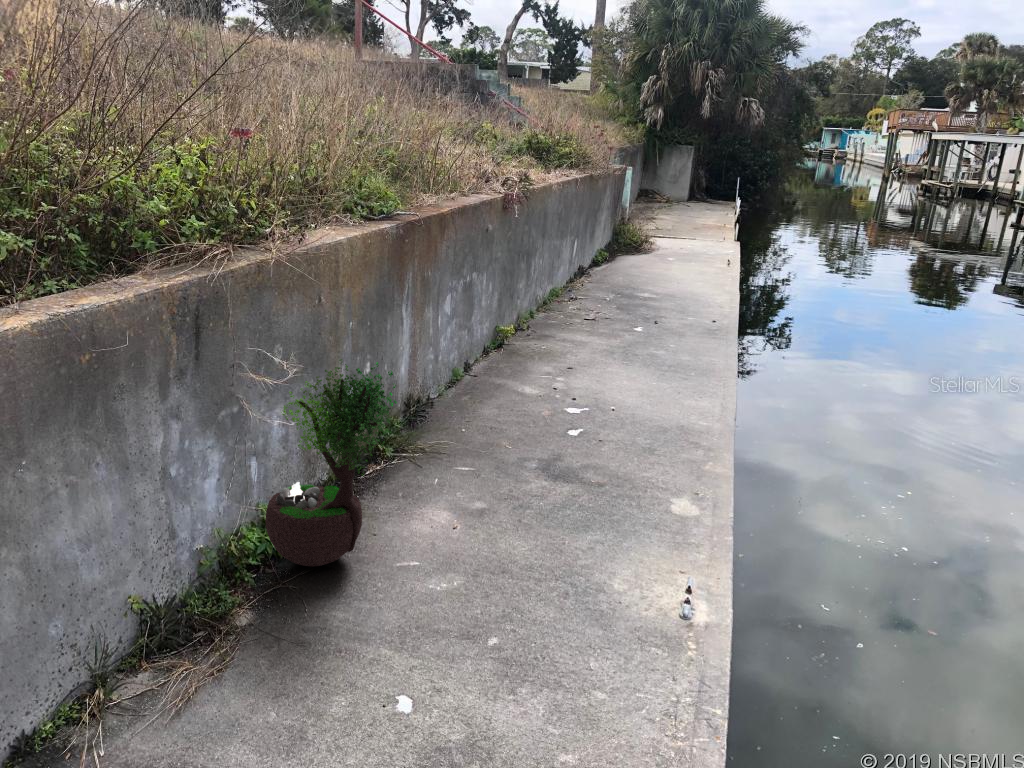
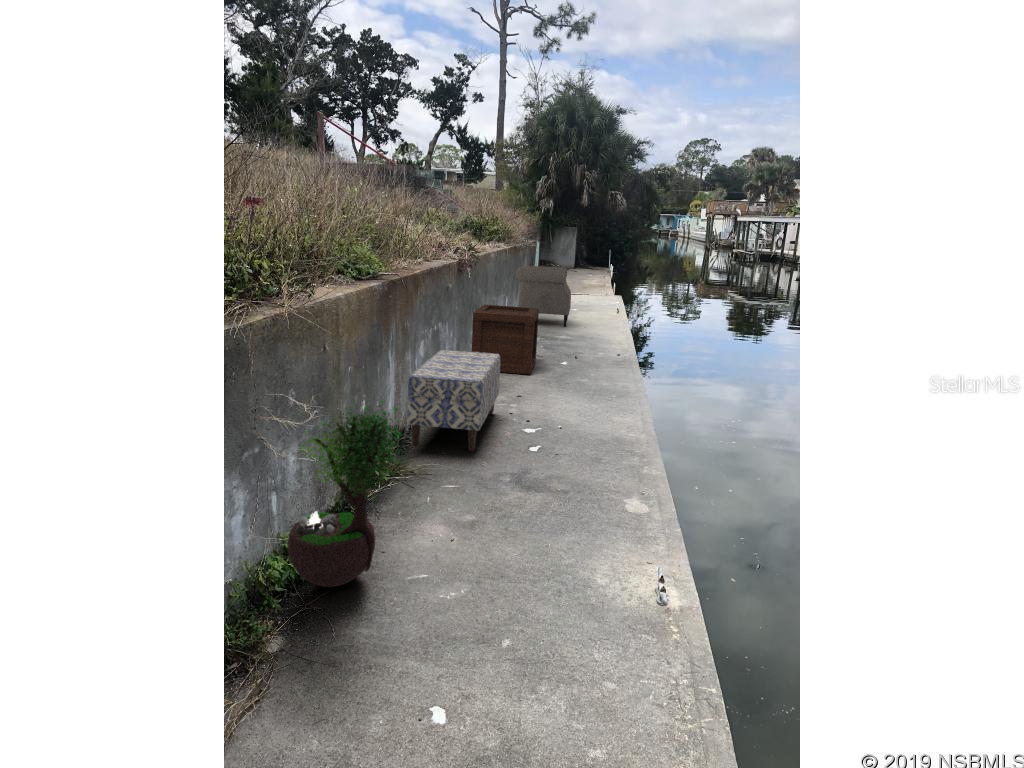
chair: none [591,202,660,283] -> present [516,266,571,327]
wooden crate: none [517,251,608,341] -> present [472,304,539,375]
bench: none [423,305,545,430] -> present [407,350,500,451]

